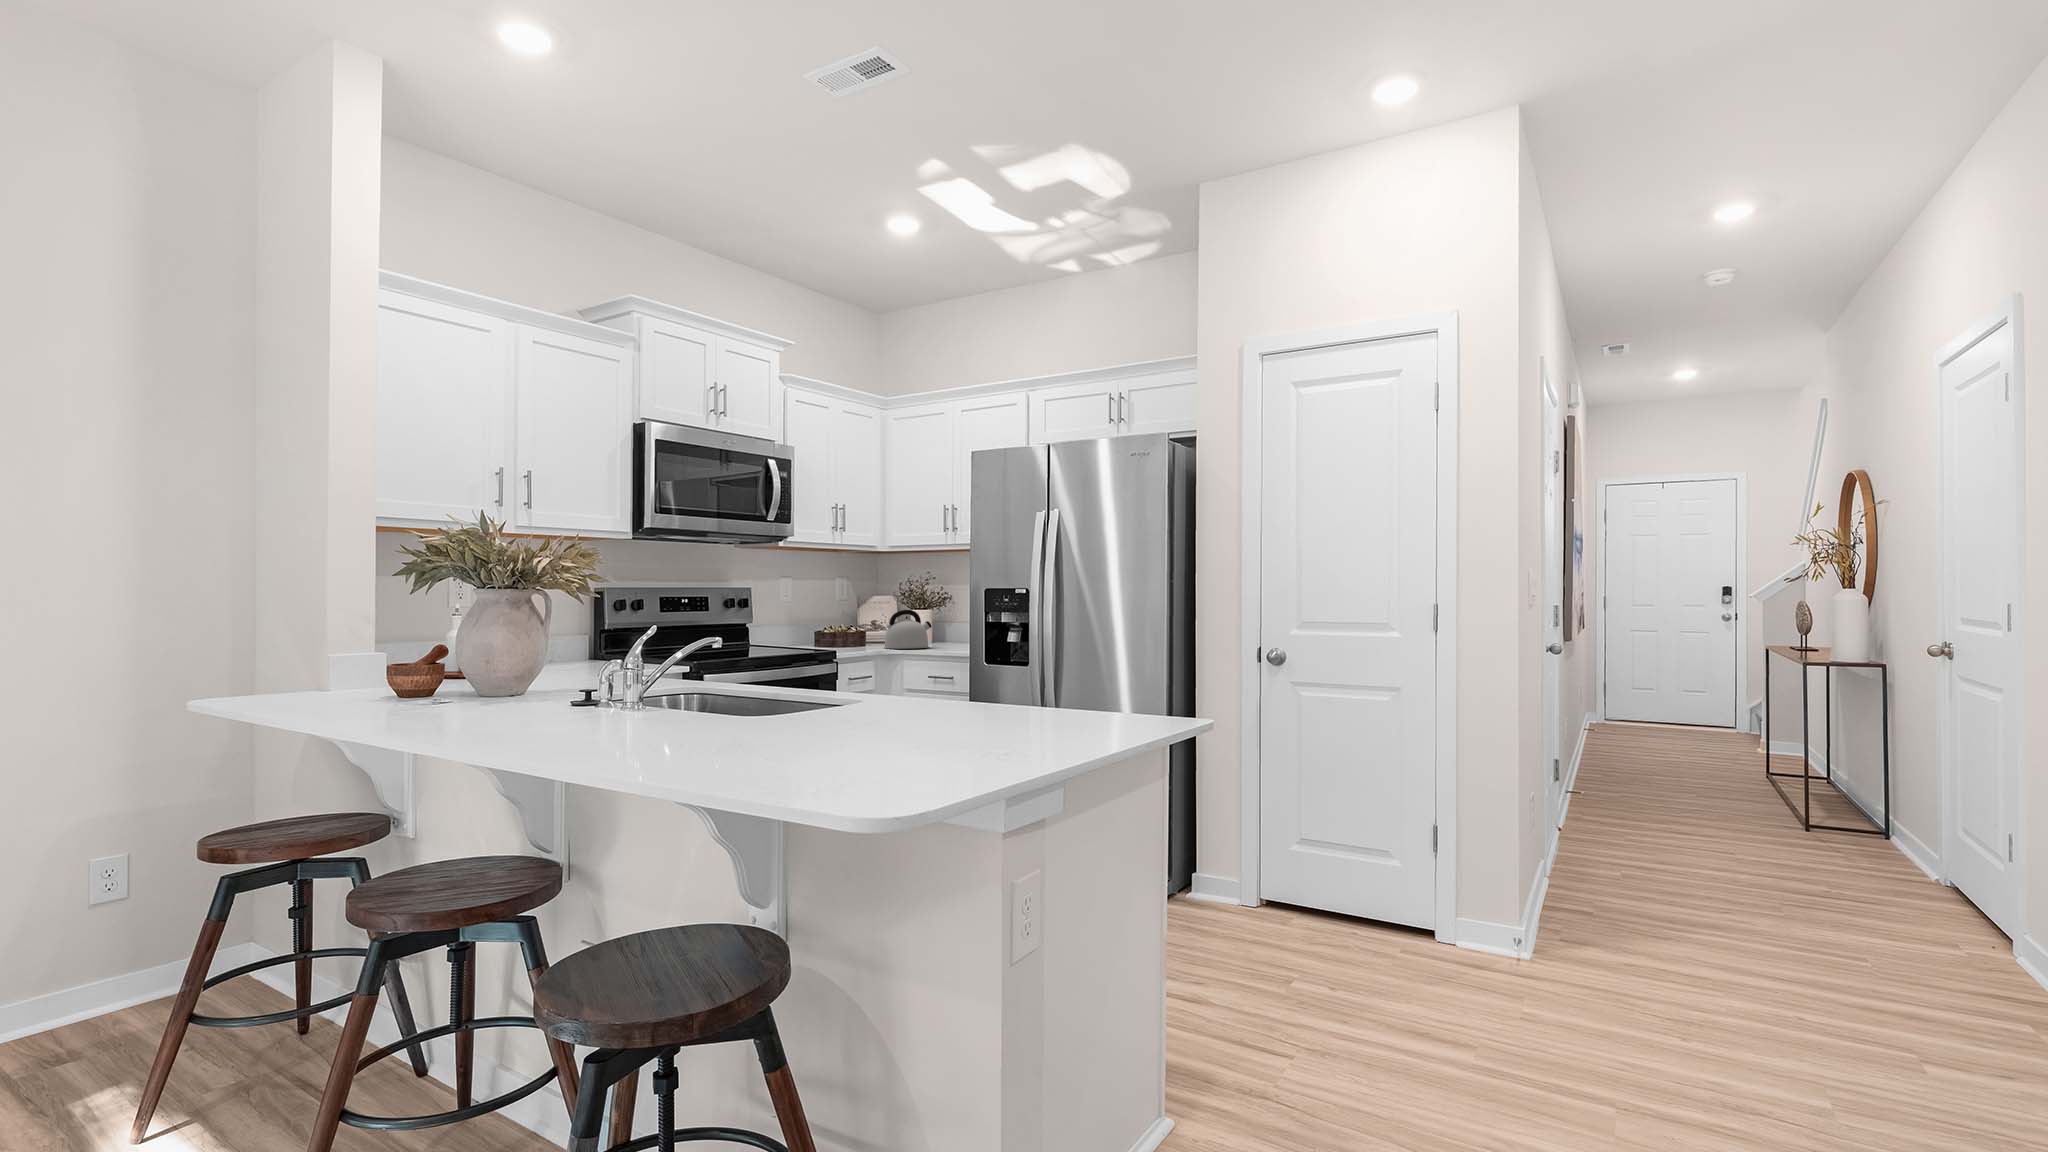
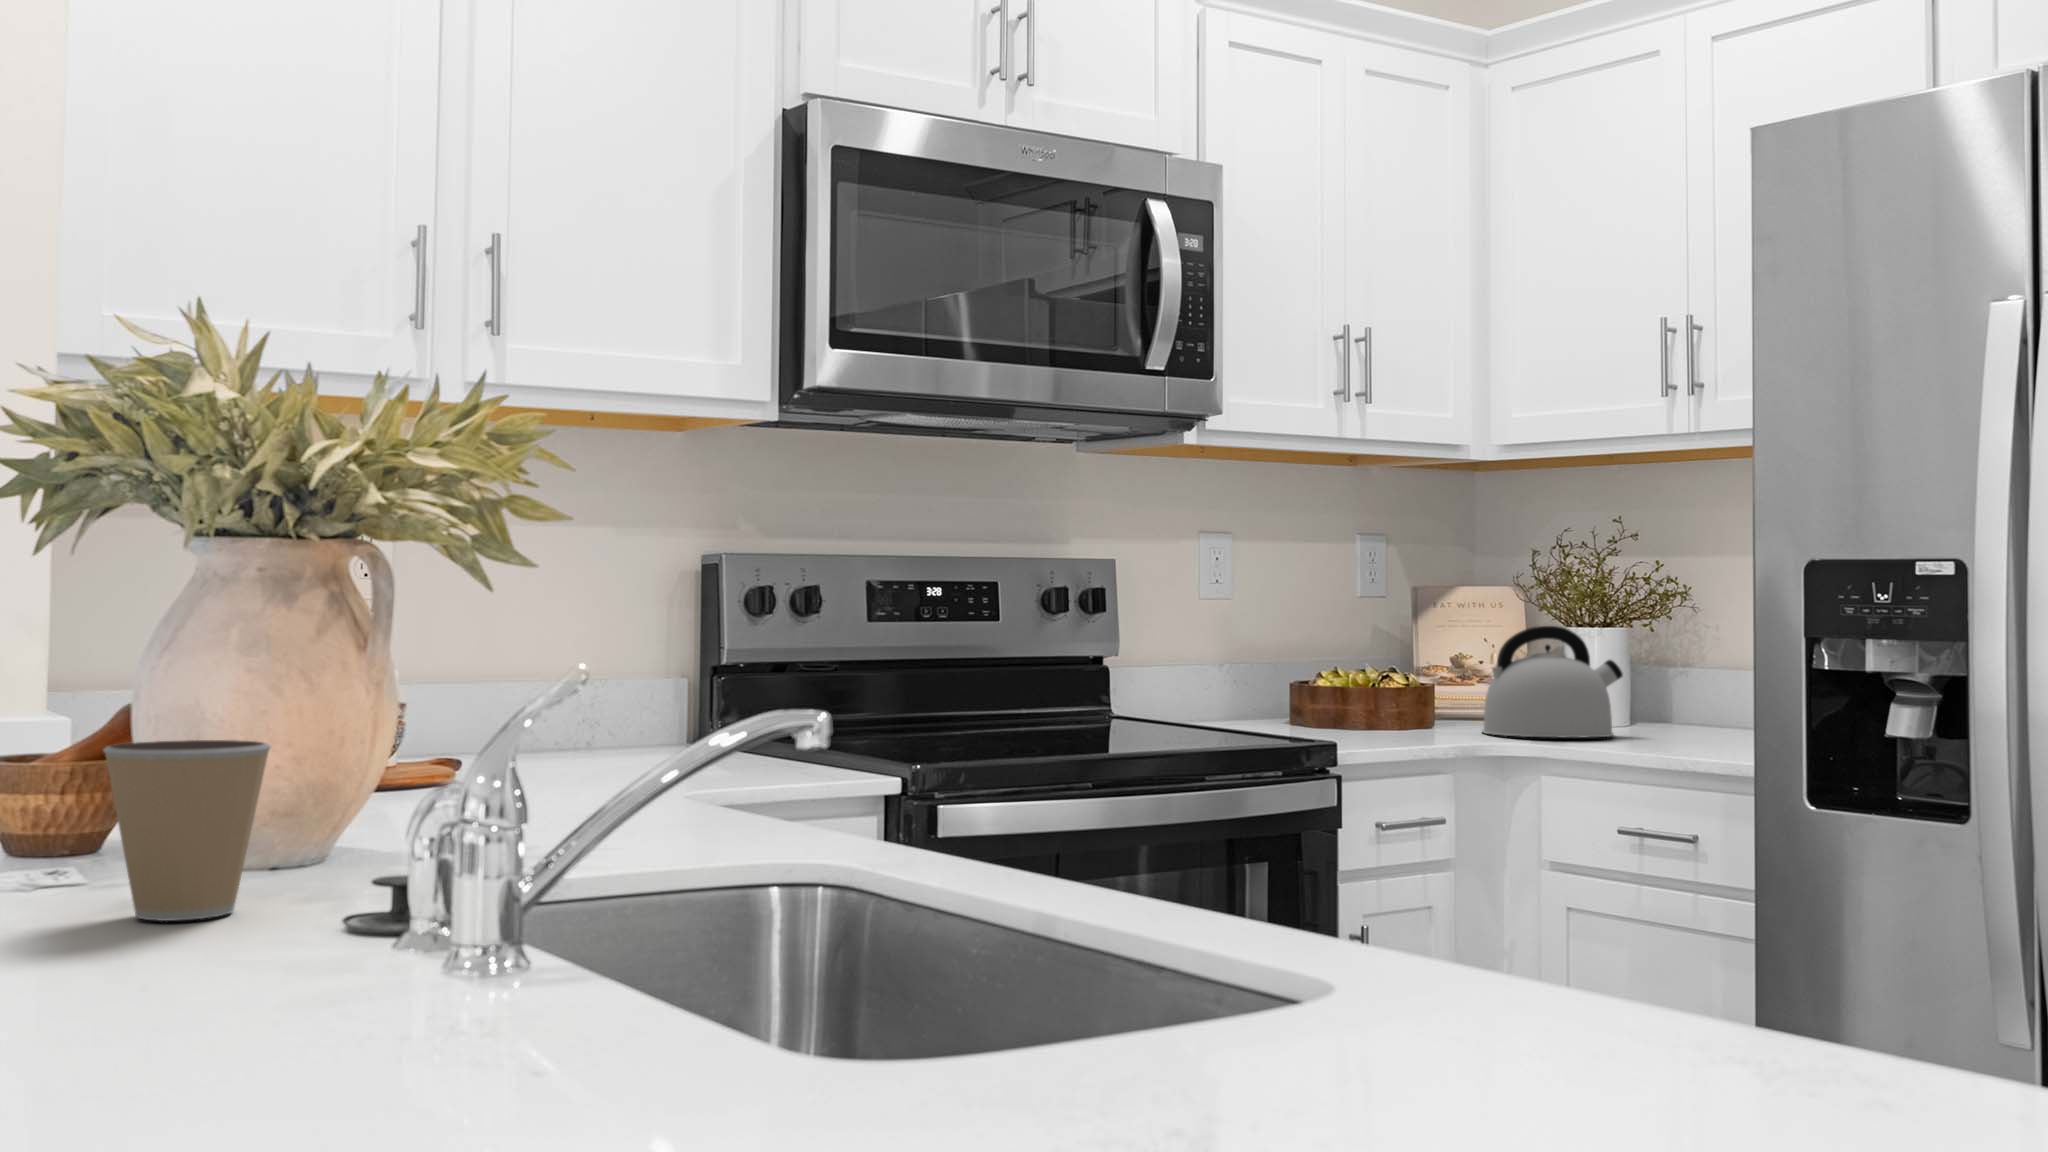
coffee cup: none [525,652,574,701] -> present [103,740,270,921]

